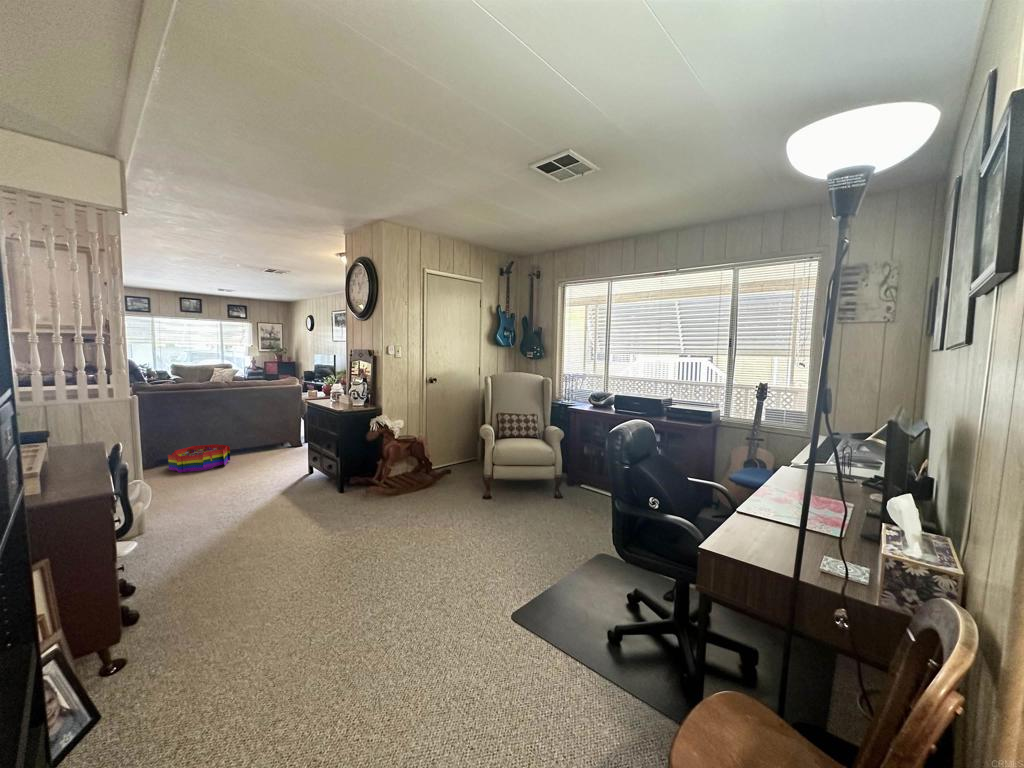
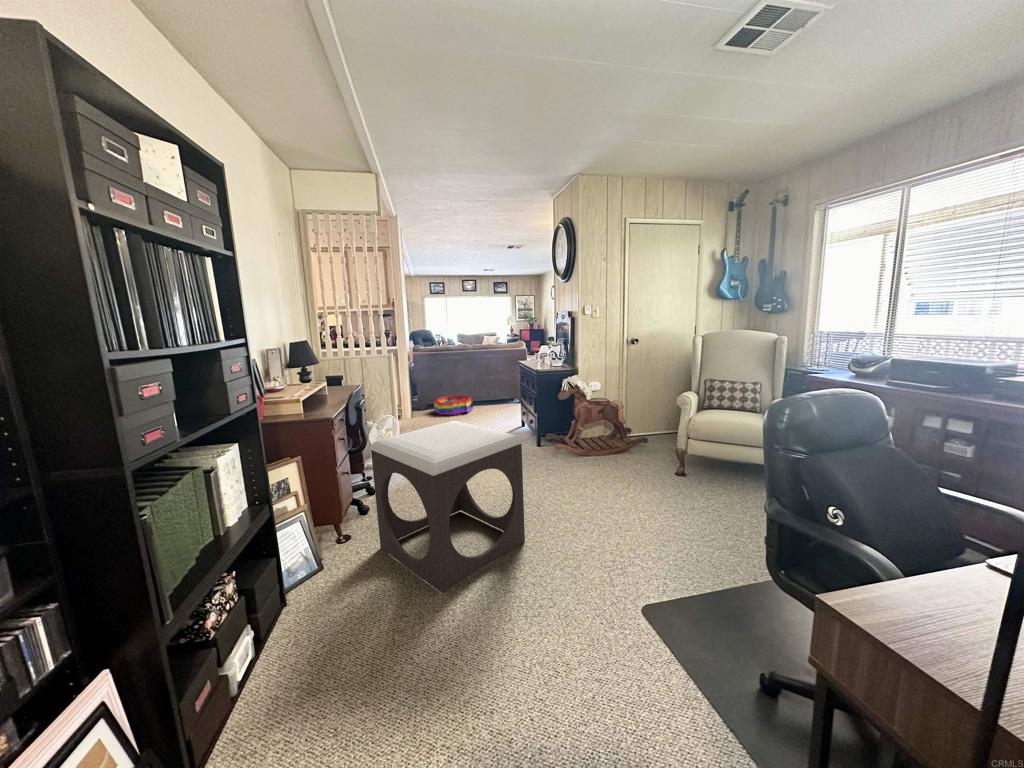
footstool: none [178,475,379,680] -> present [371,421,525,593]

